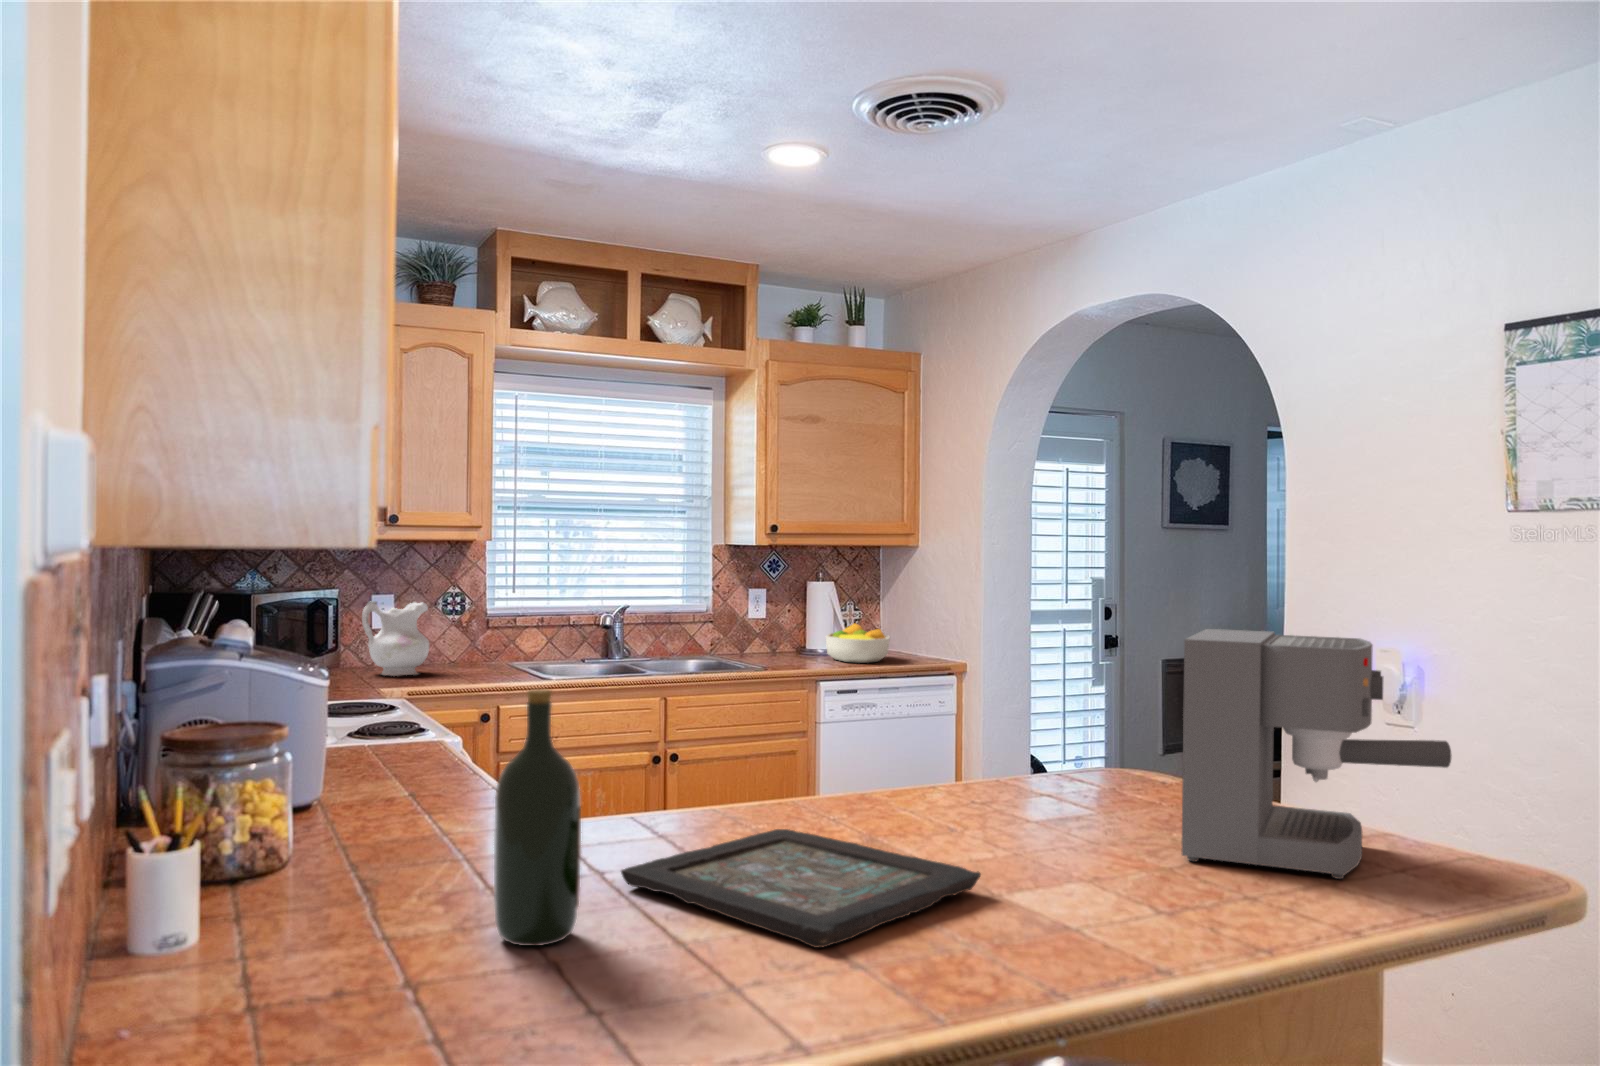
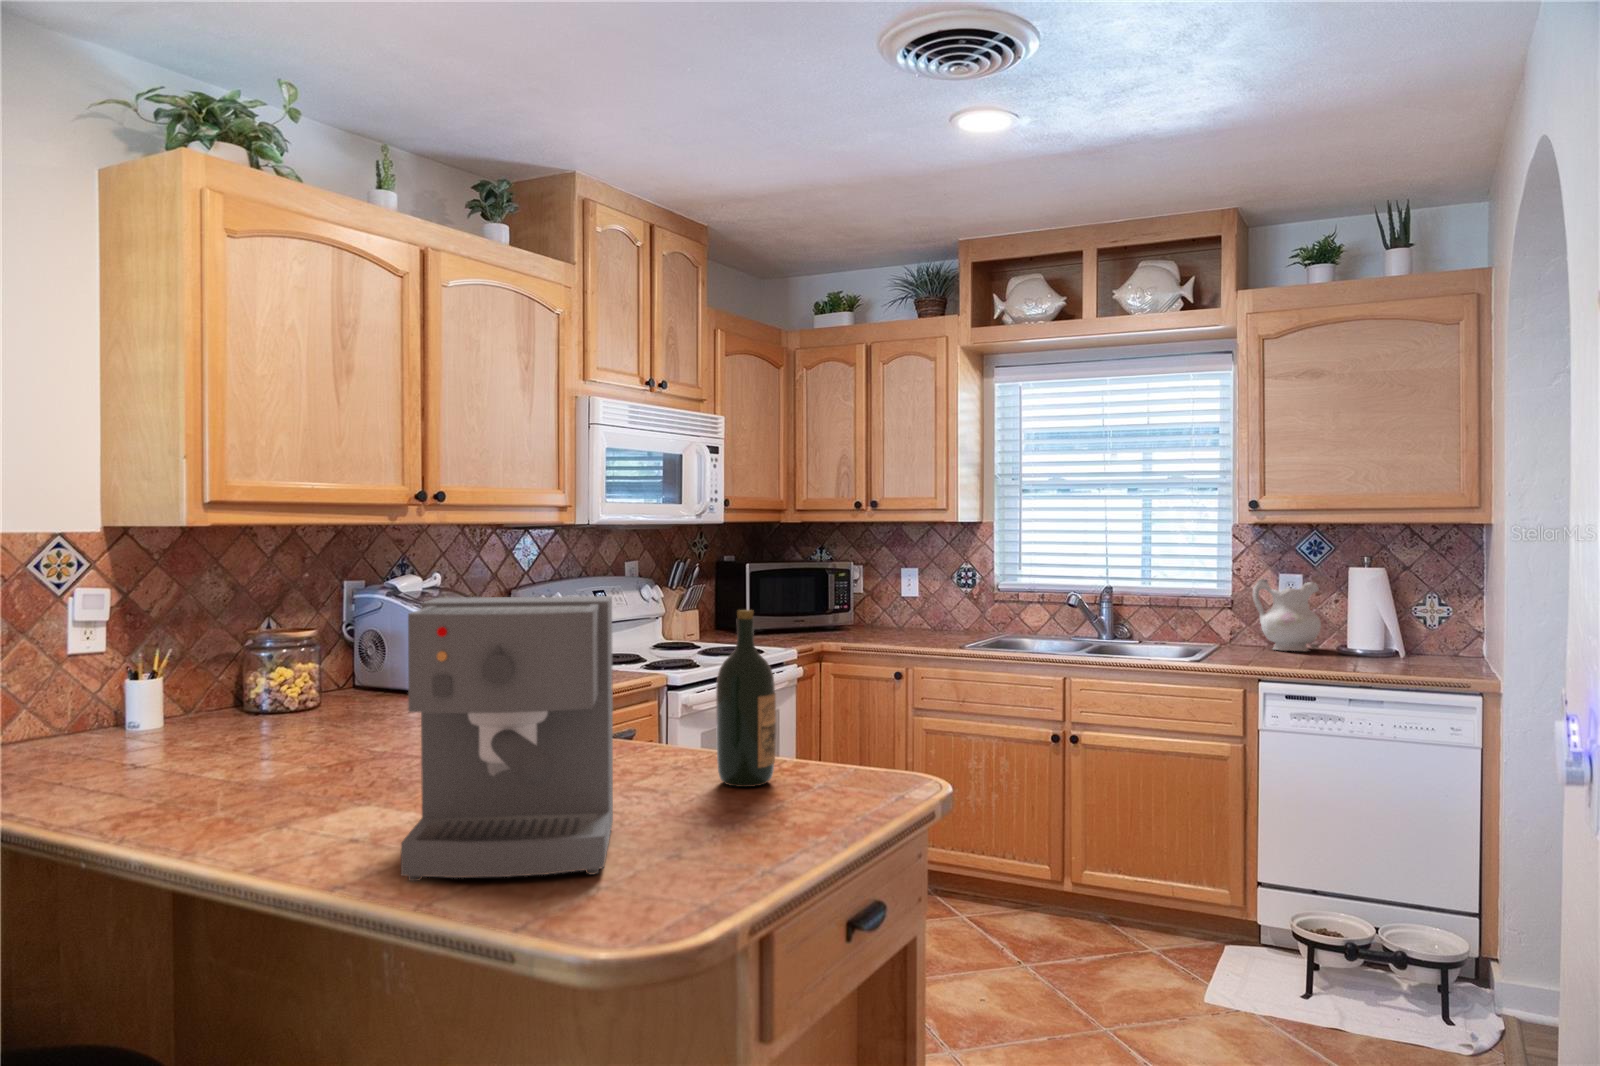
ceramic pitcher: present [362,601,429,676] -> present [1253,579,1321,651]
fruit bowl: present [826,624,890,663] -> none [1324,619,1418,668]
wine bottle: present [494,689,581,946] -> present [716,610,776,787]
decorative tray: present [621,829,981,948] -> none [79,735,387,794]

